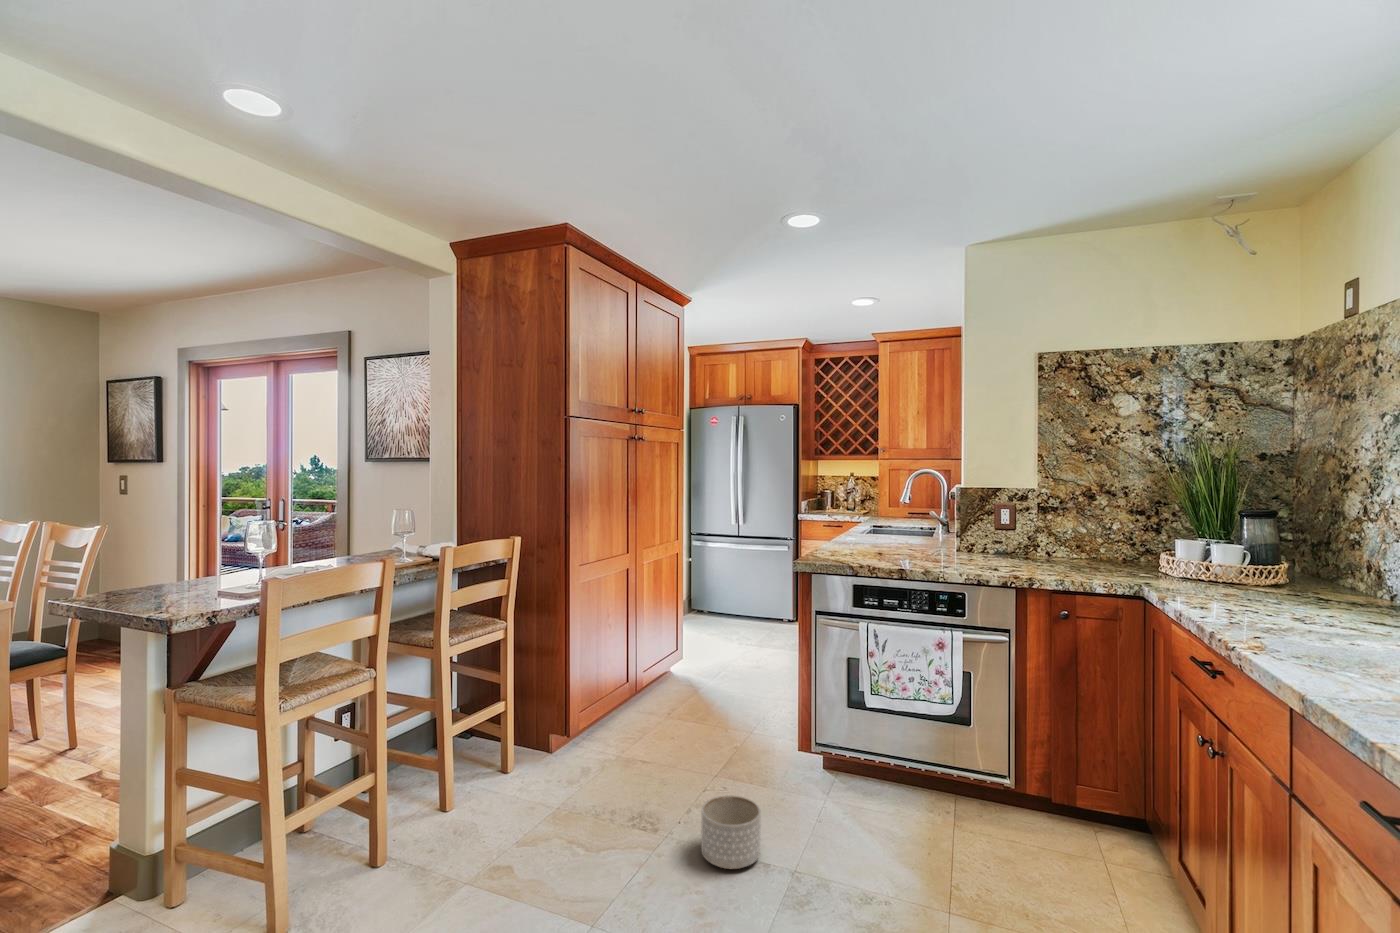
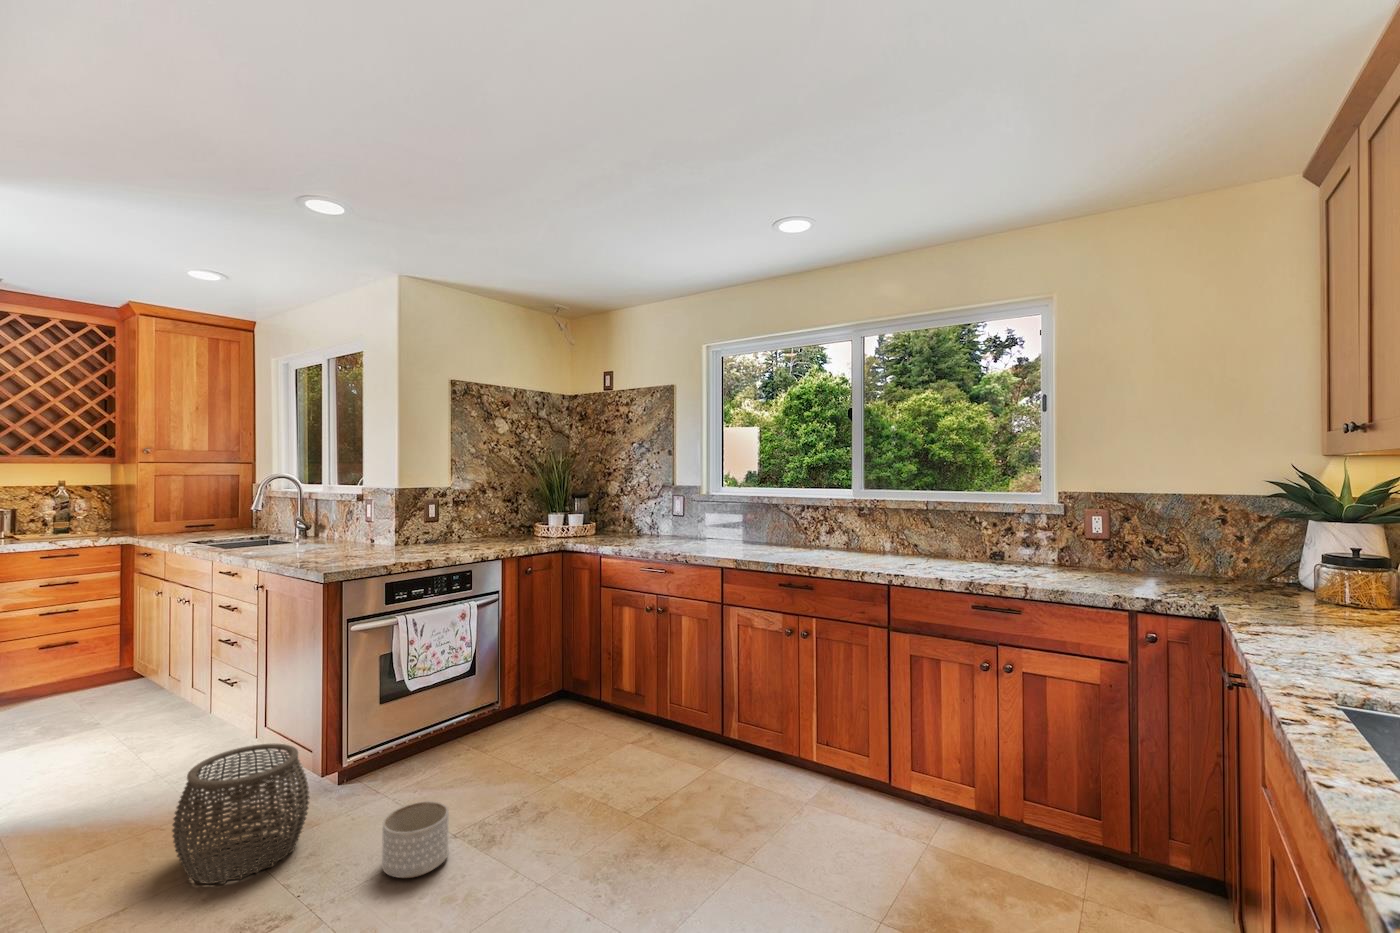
woven basket: none [661,687,749,790] -> present [172,744,310,884]

